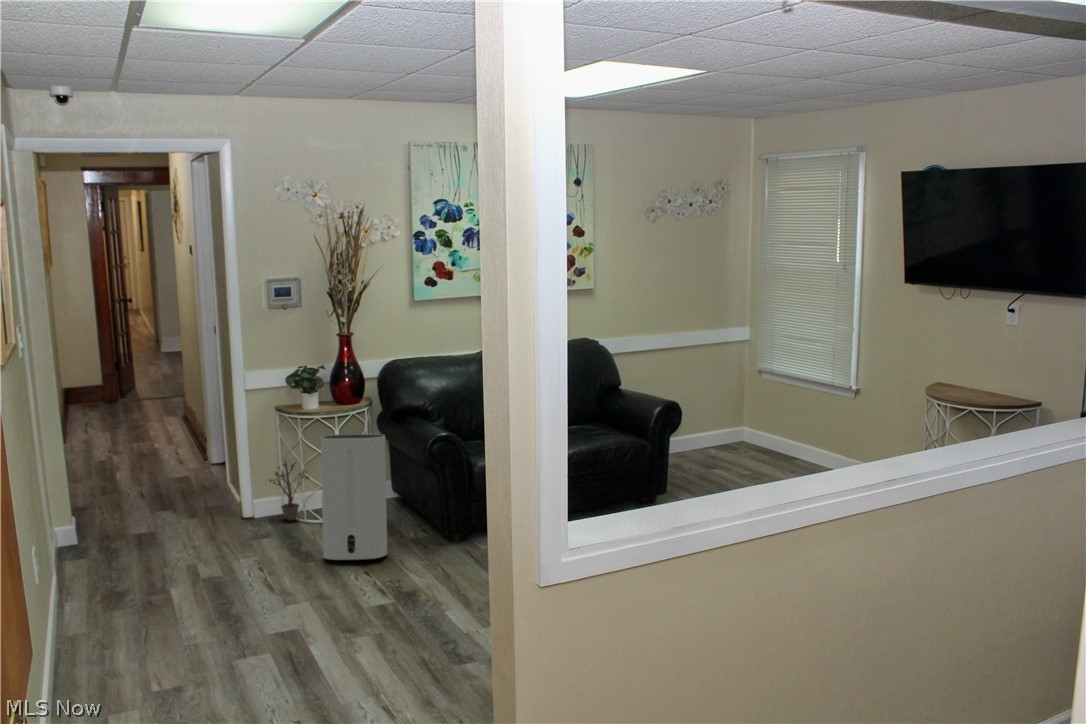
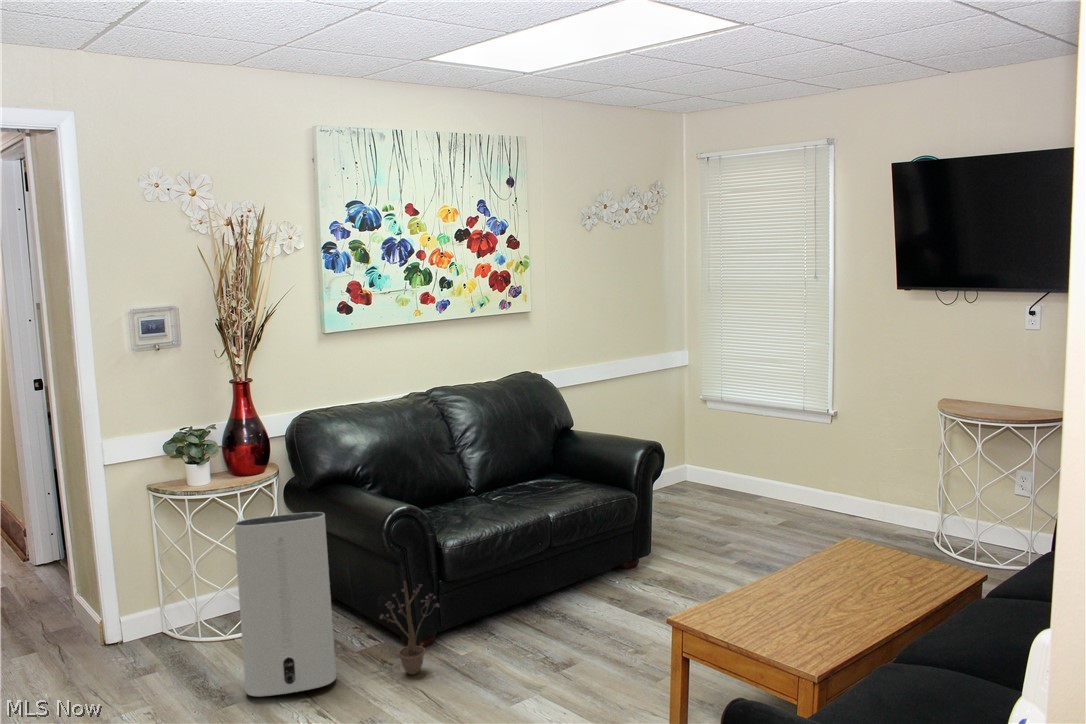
decorative plant: present [270,460,309,521] -> present [371,581,439,674]

